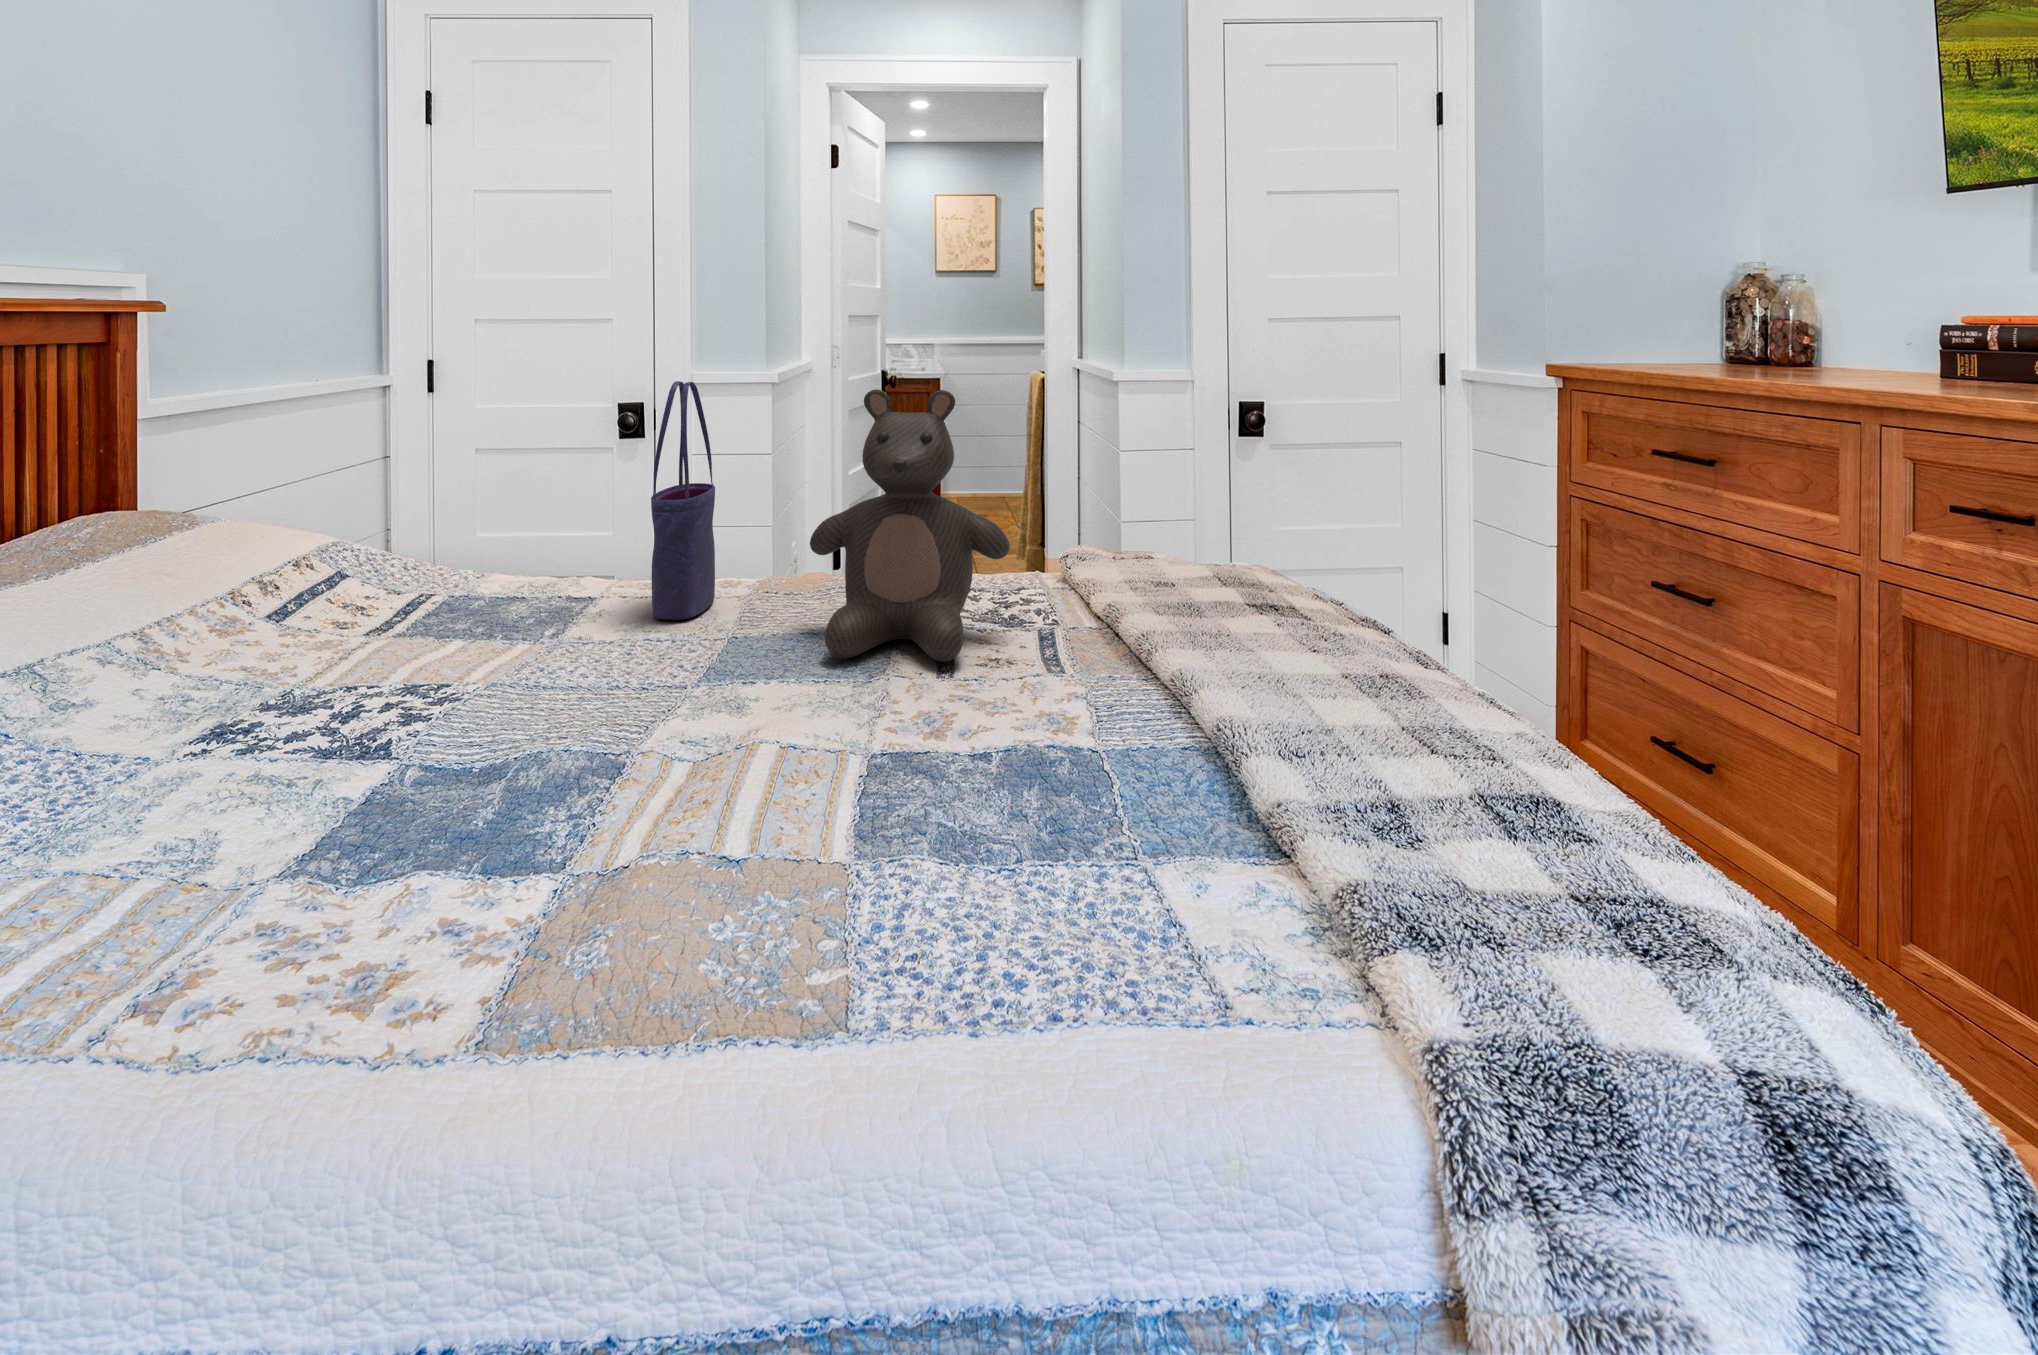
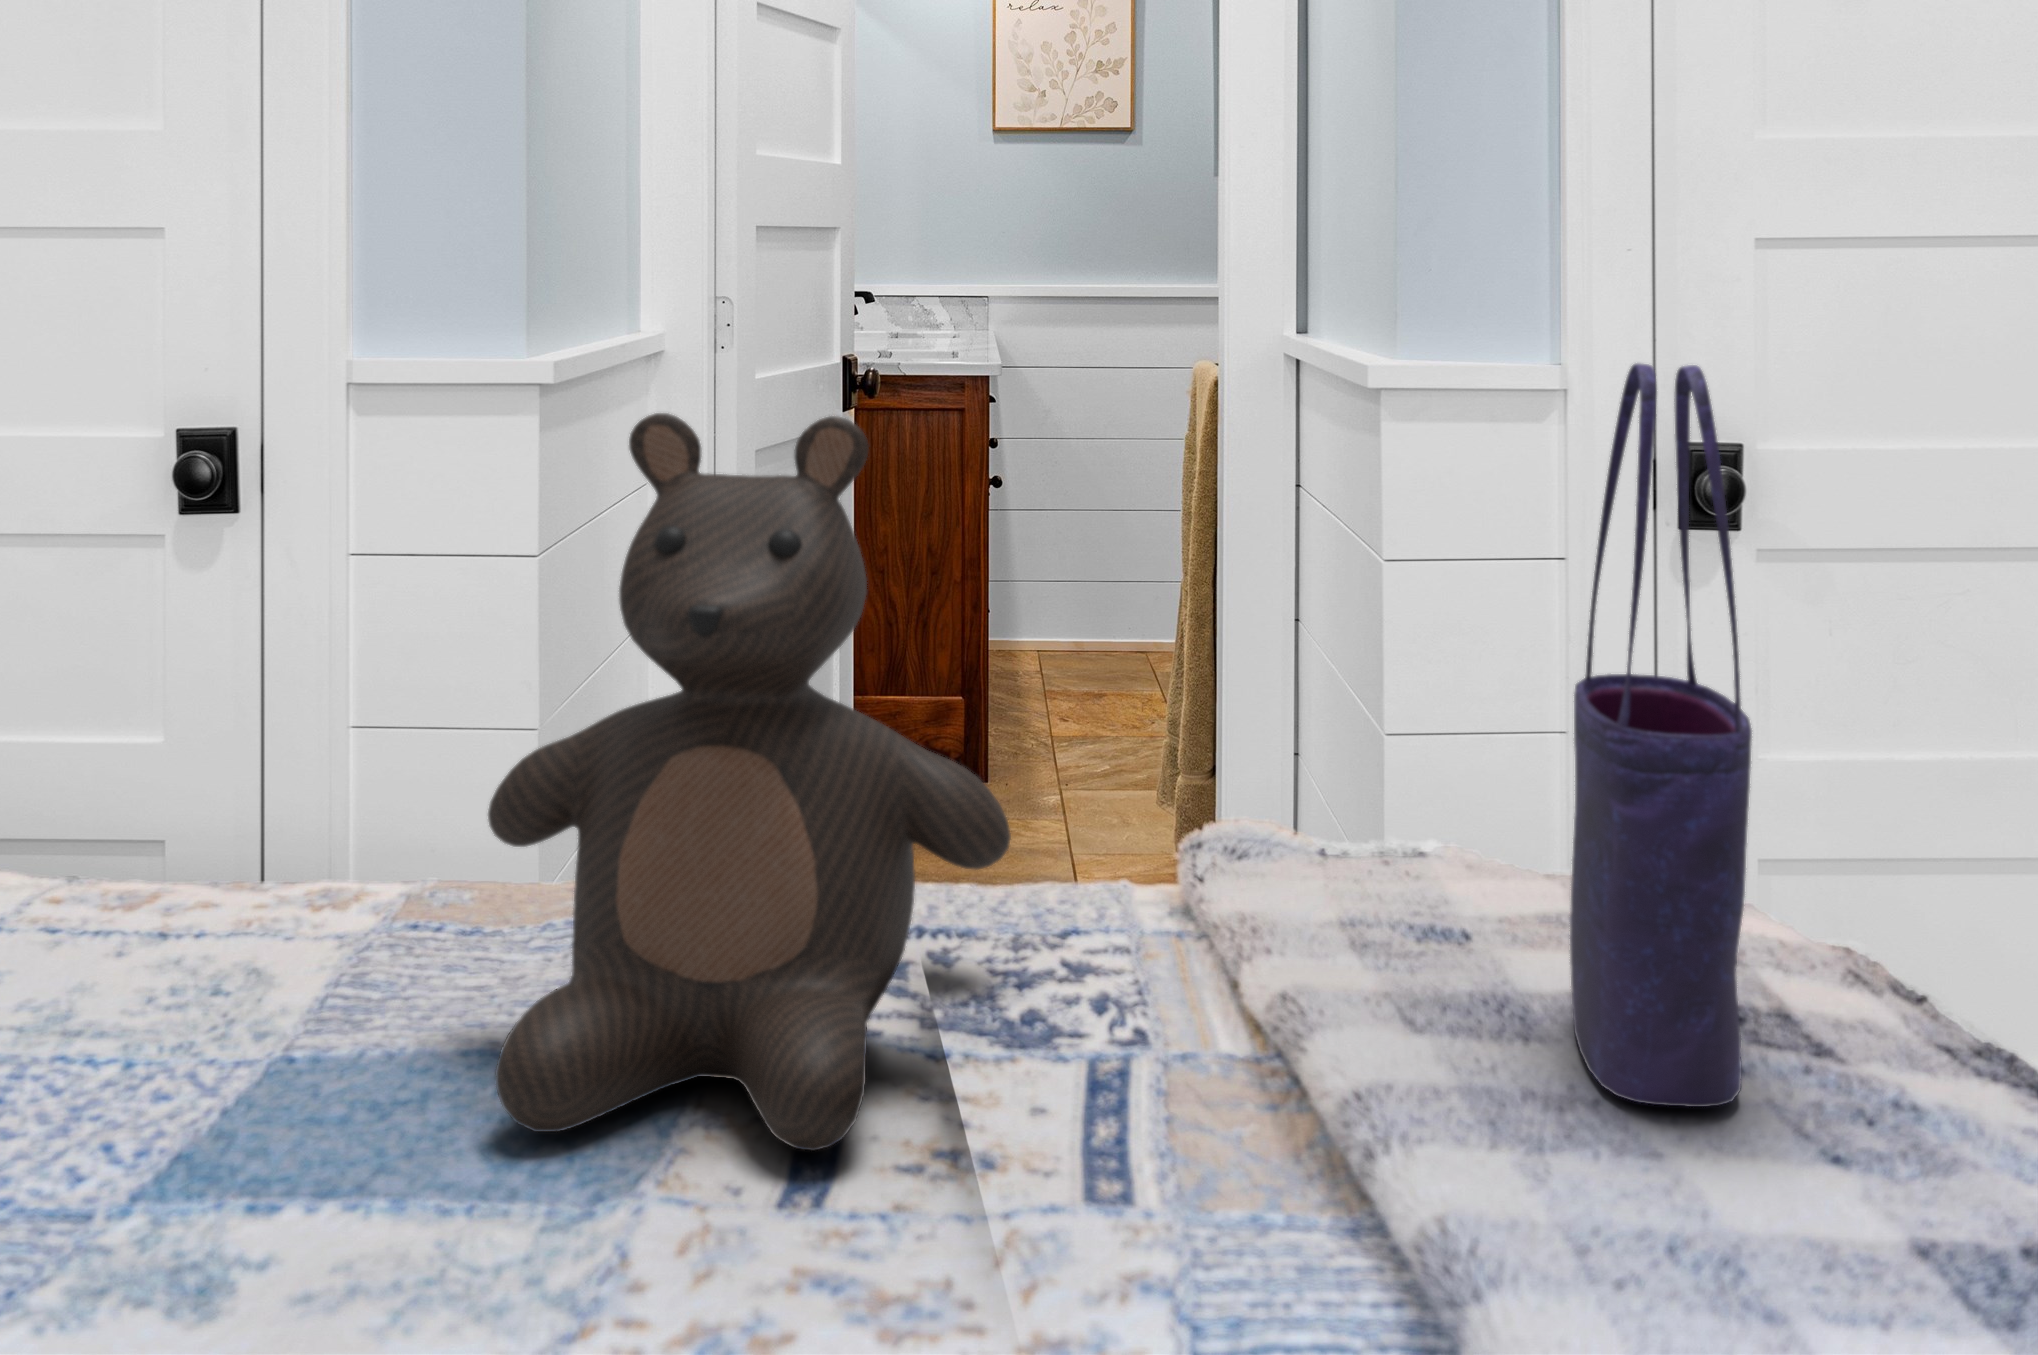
tote bag: present [651,381,715,620] -> present [1570,363,1752,1107]

